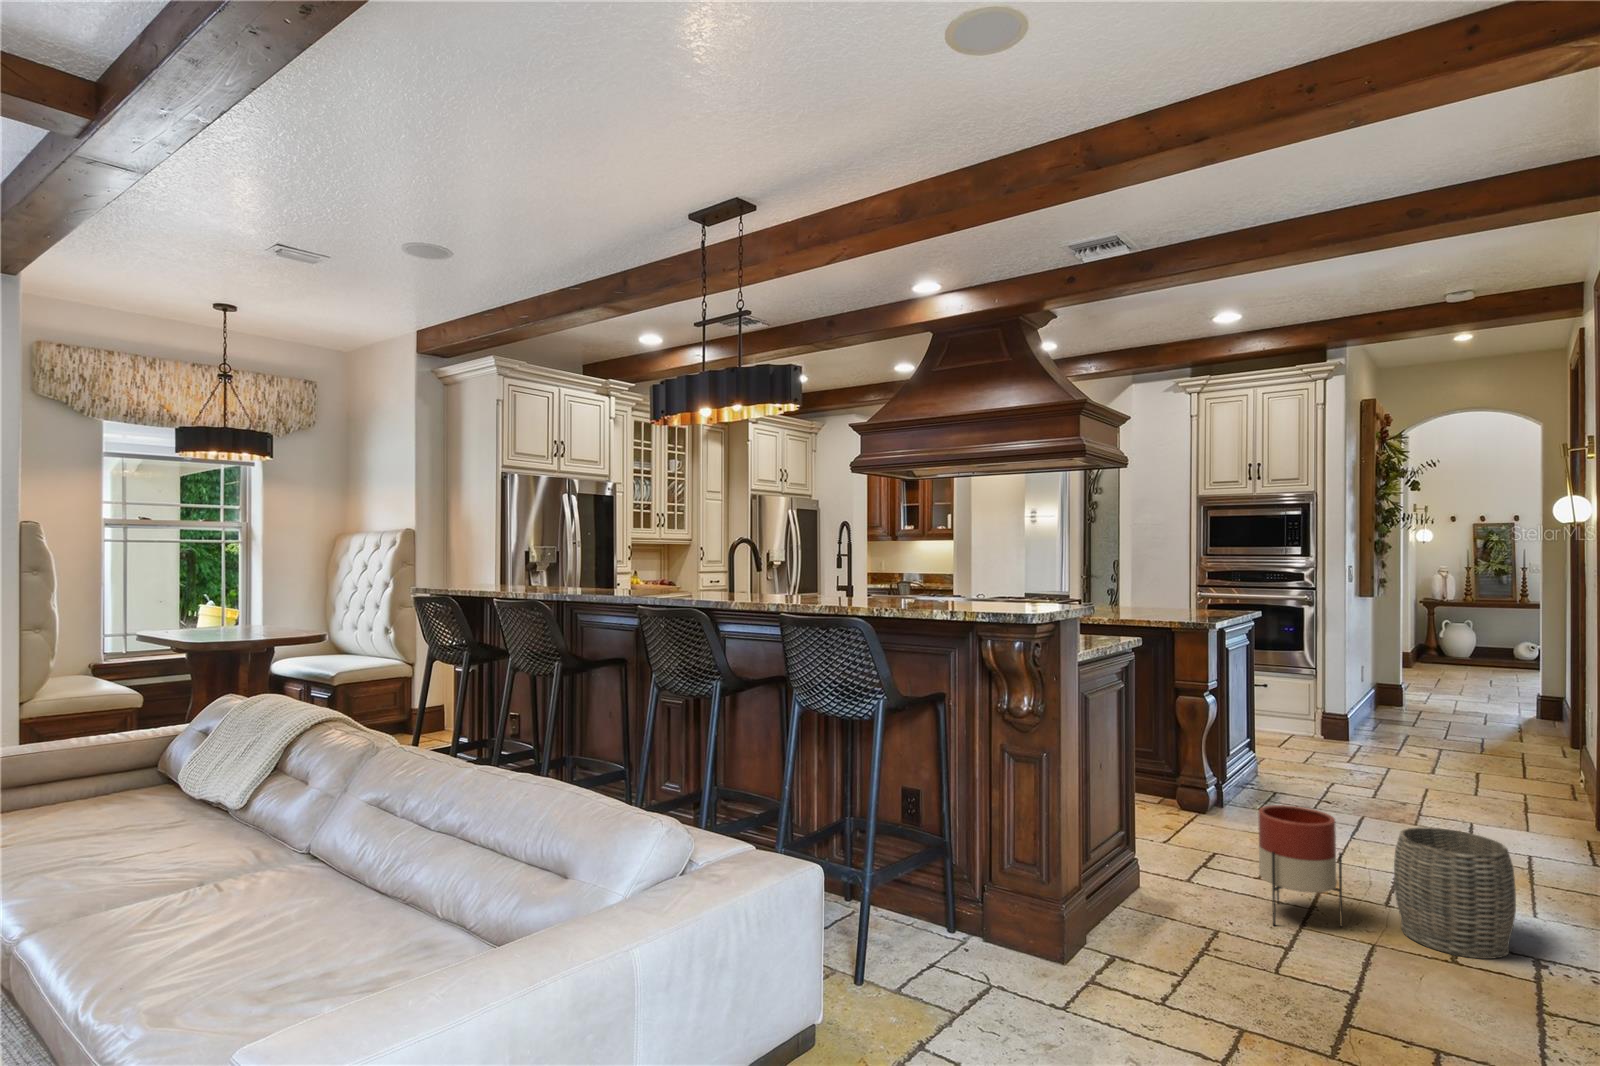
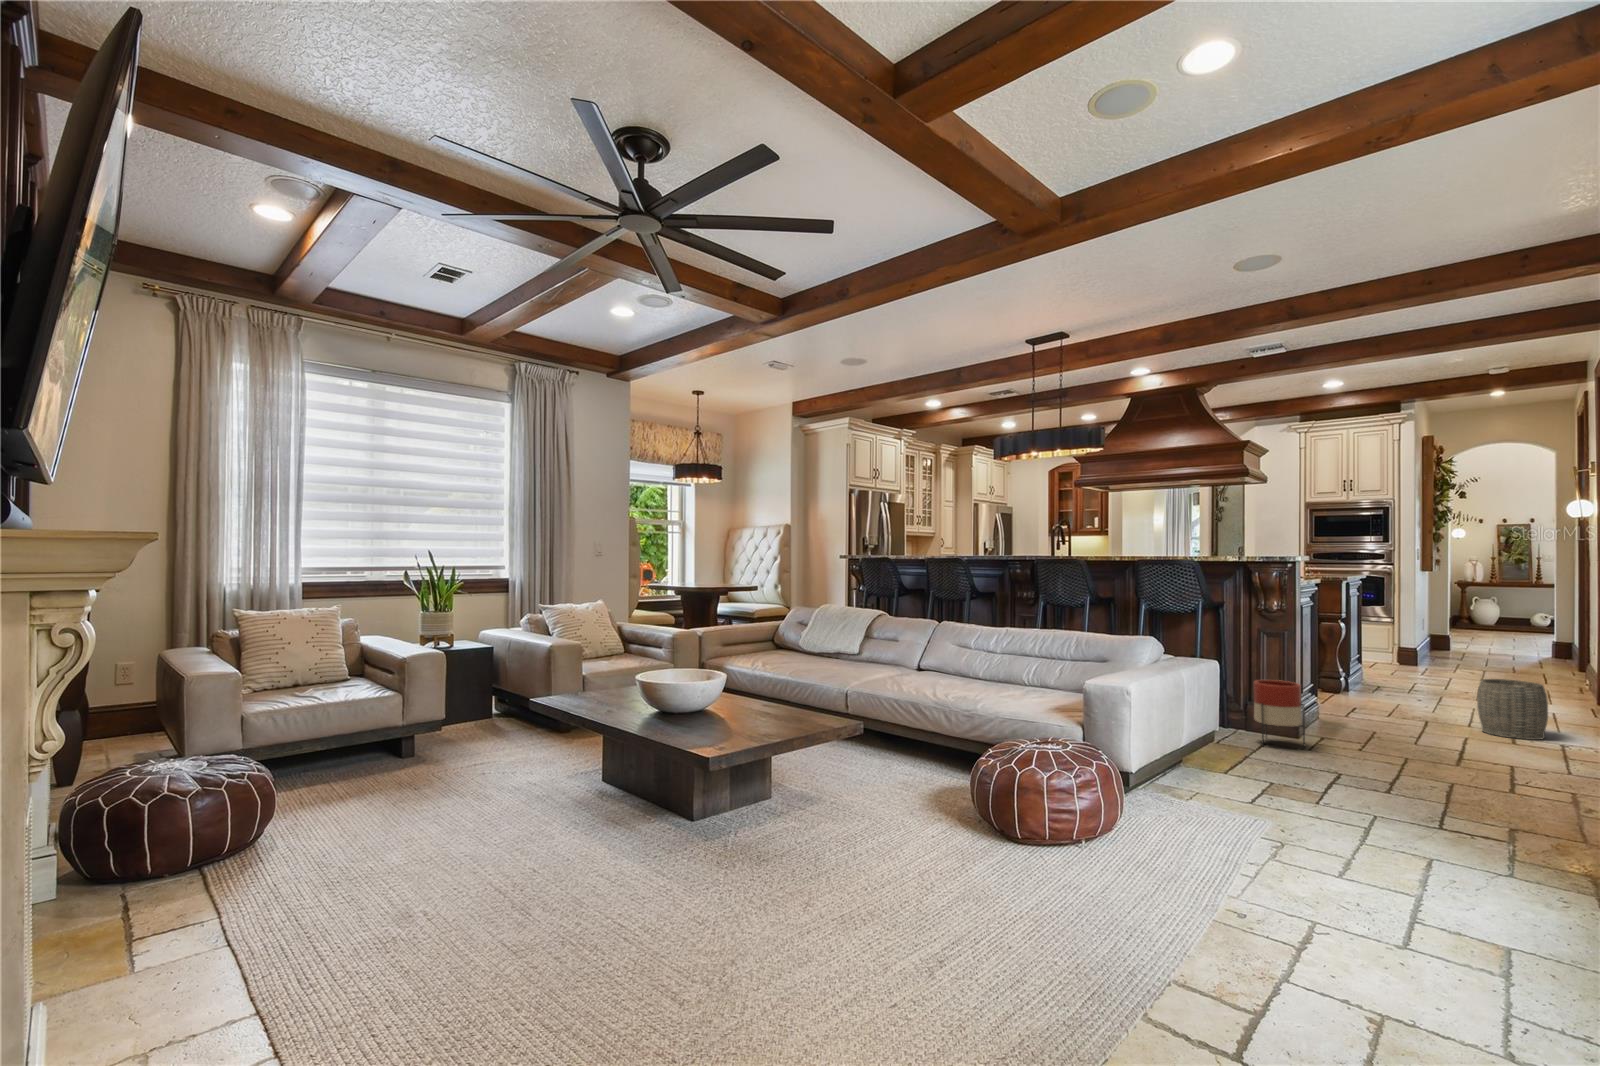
planter: present [1258,805,1343,926] -> present [1254,680,1305,747]

